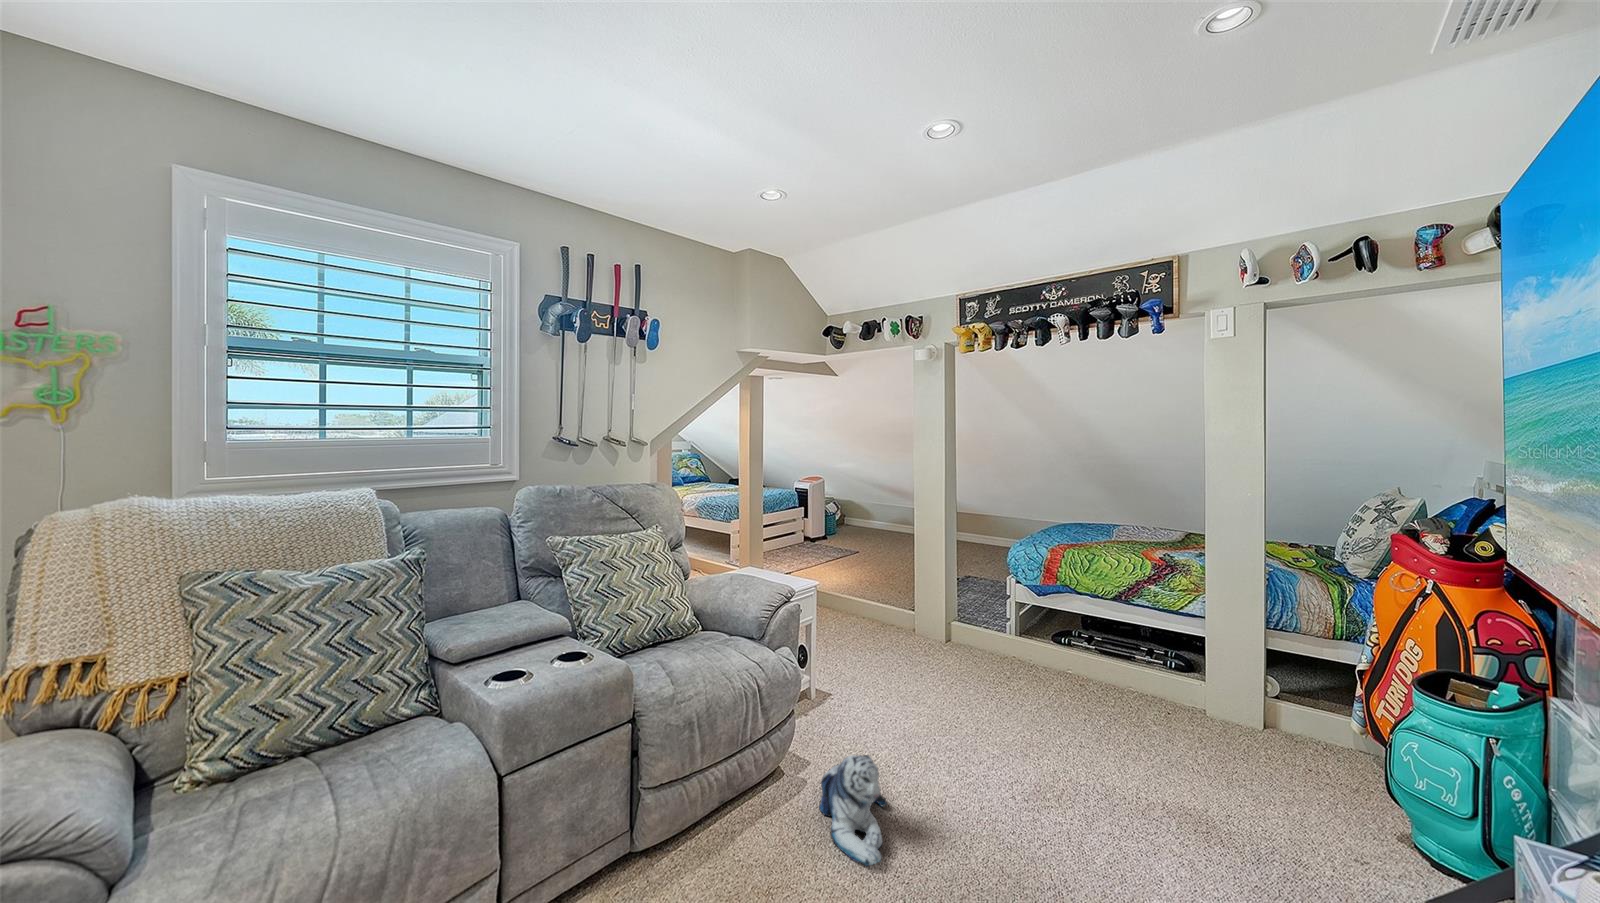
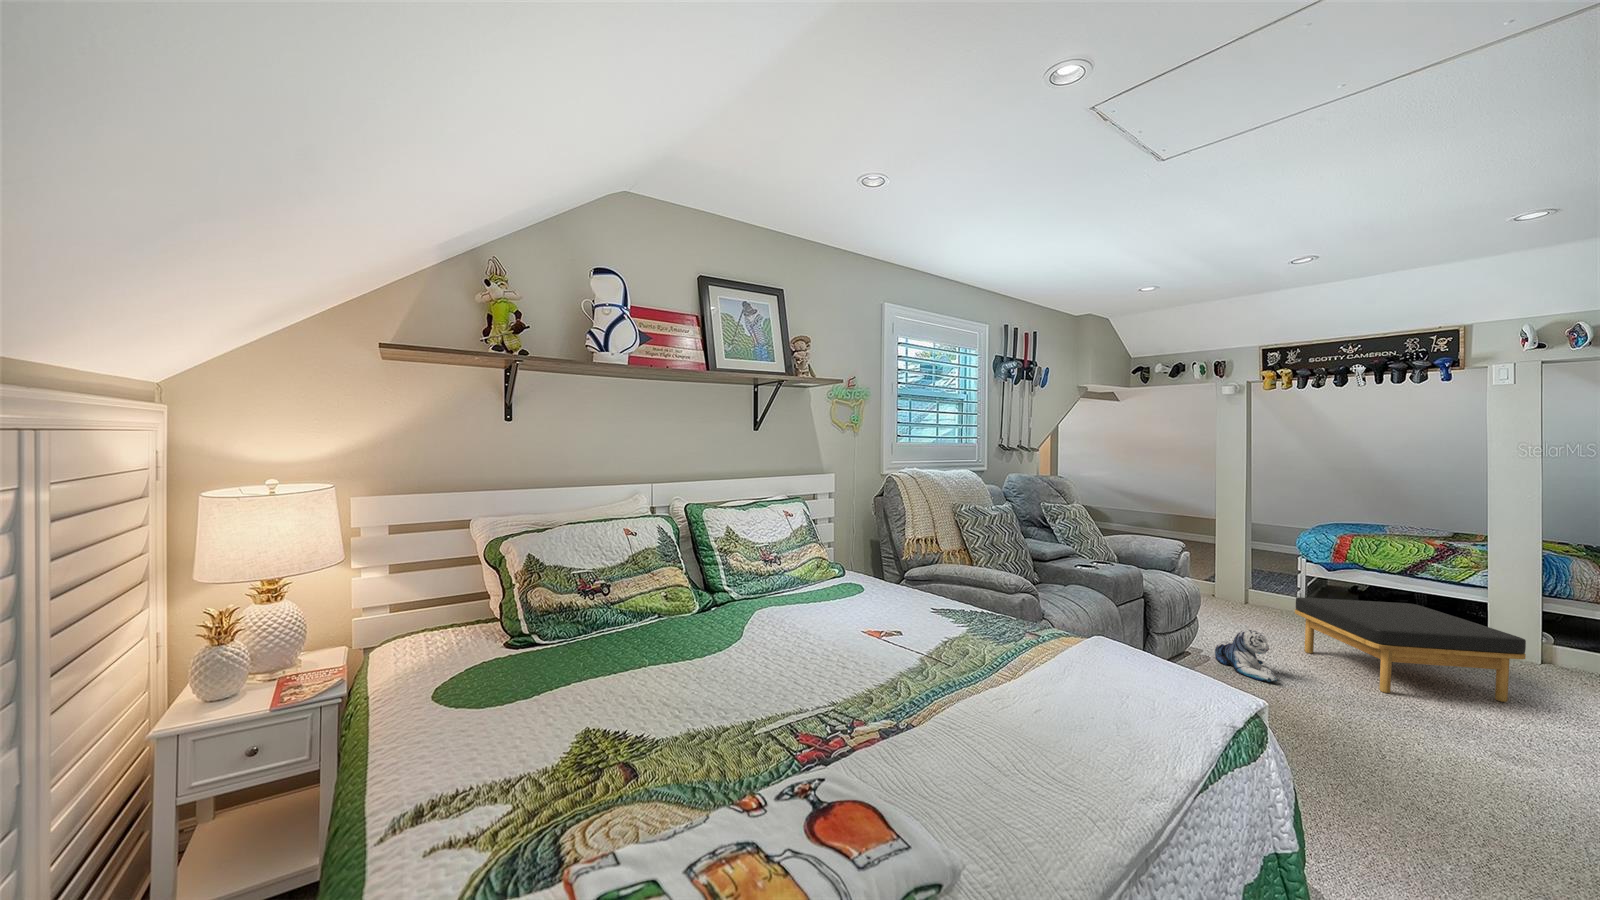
ottoman: none [959,663,1245,861] -> present [1295,597,1526,702]

